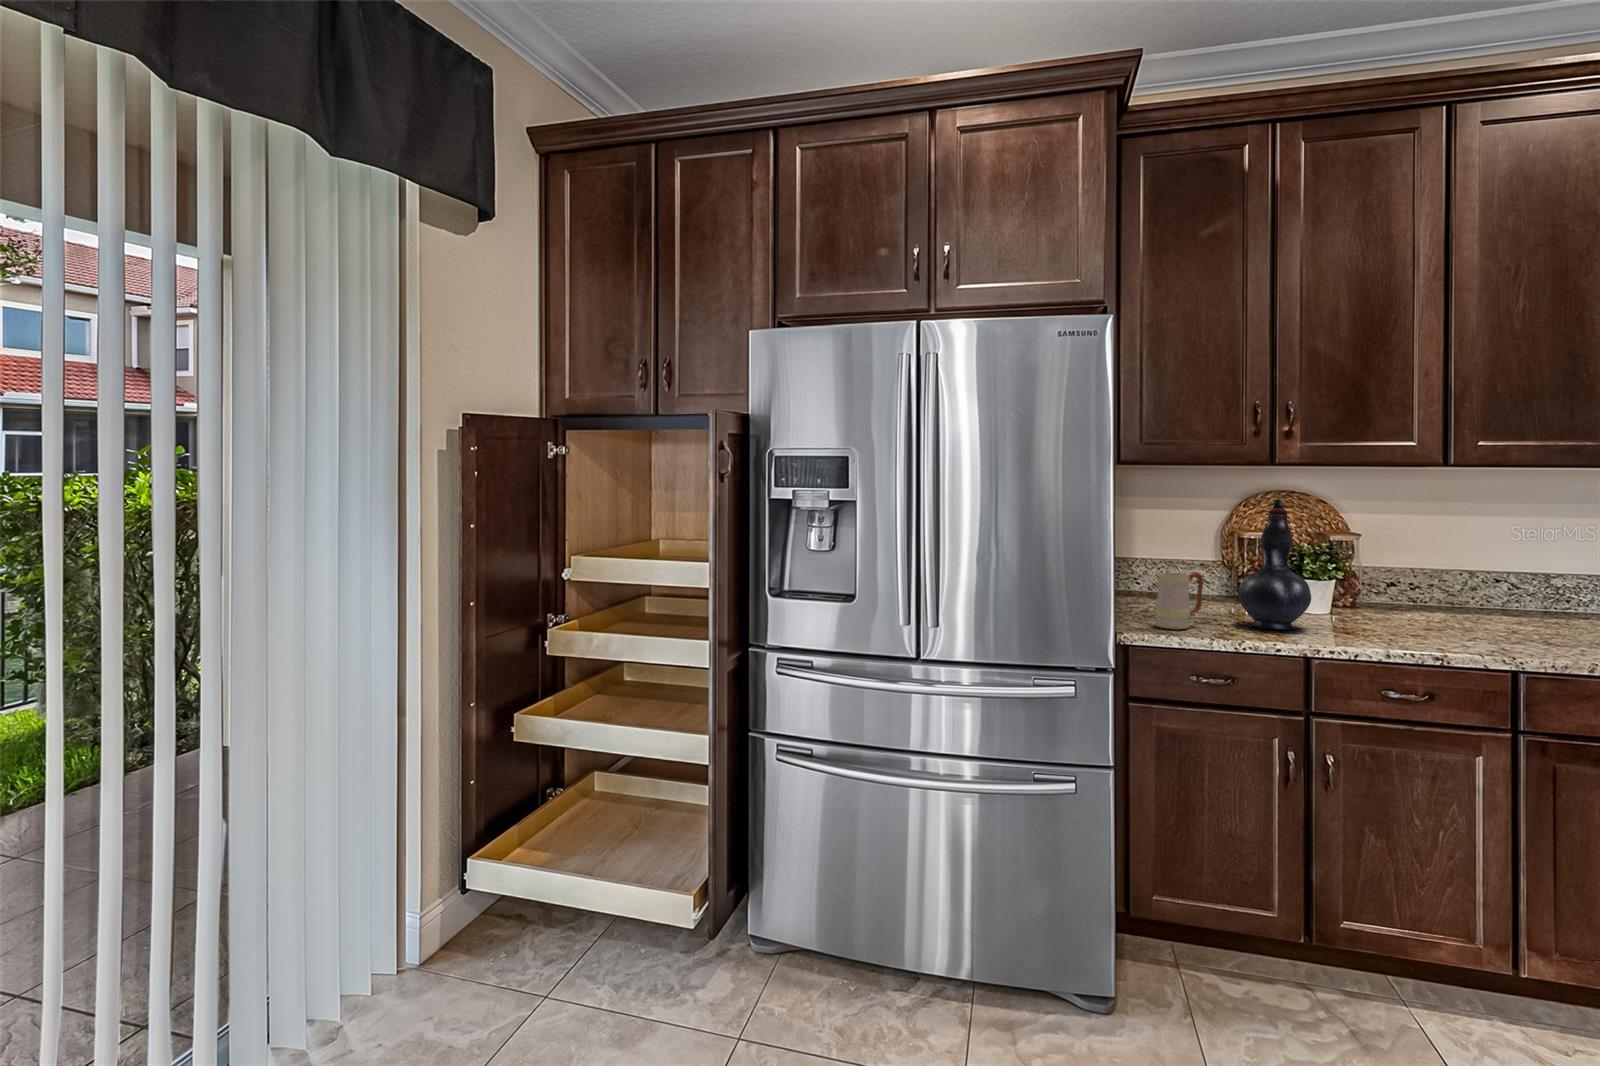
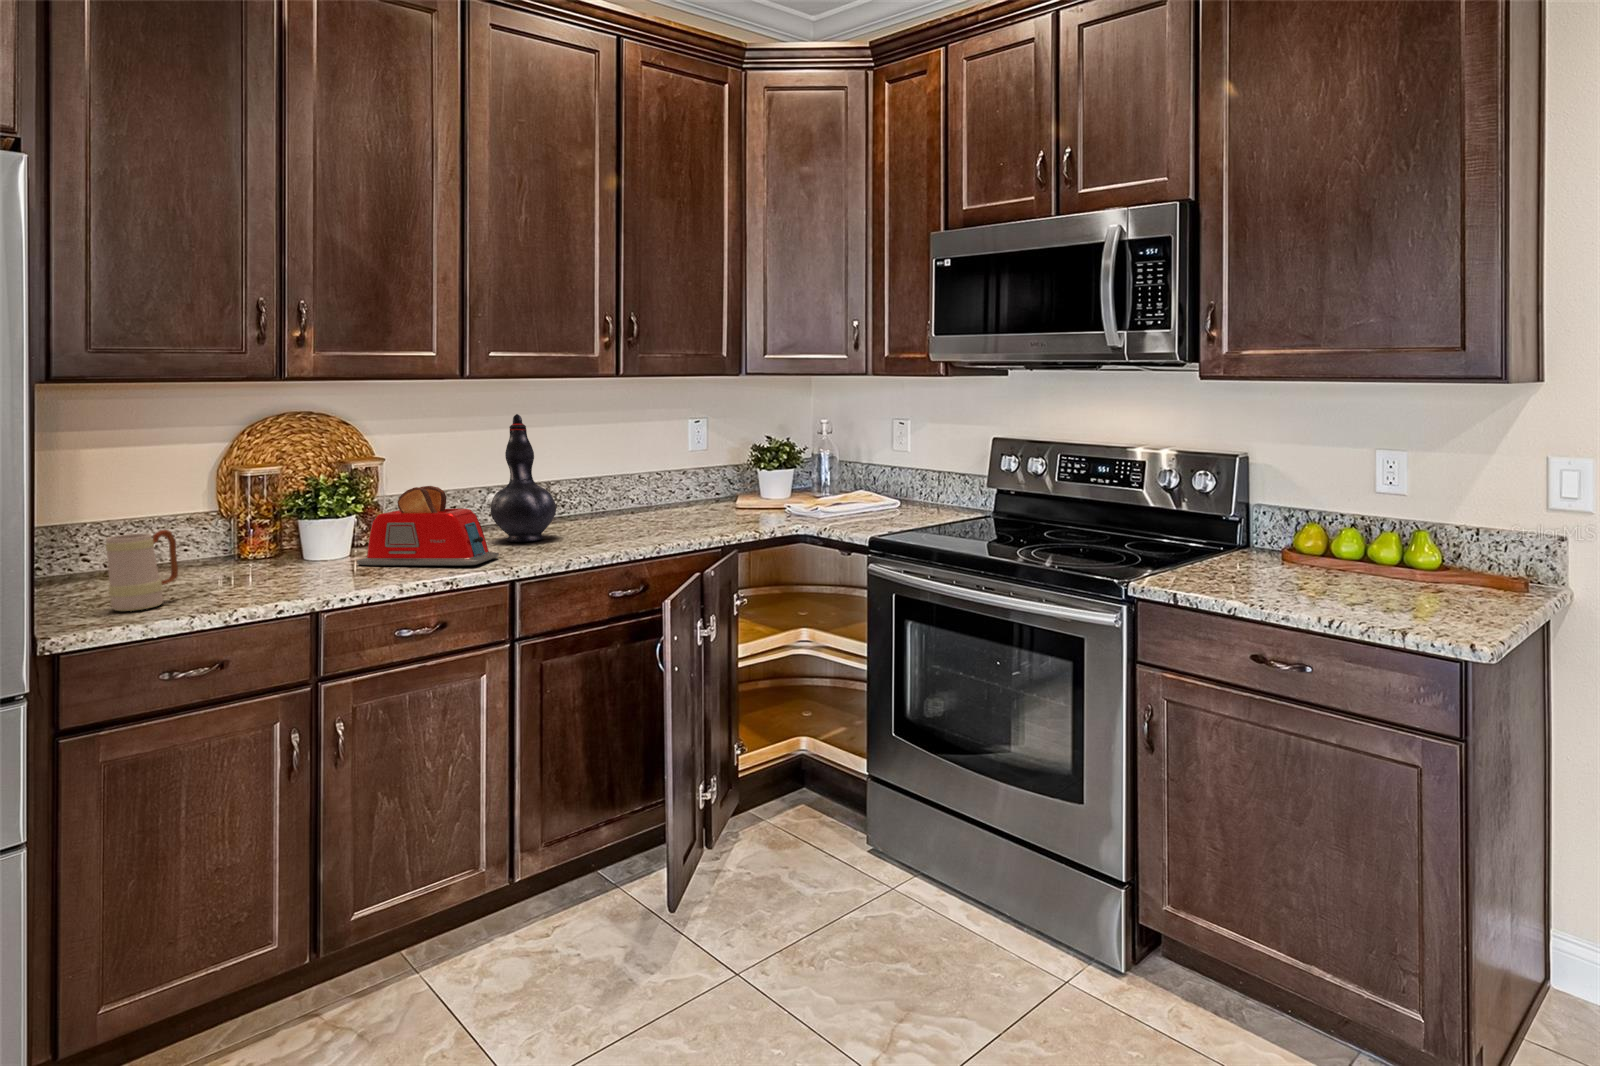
decorative vase: present [1238,499,1311,630] -> present [491,414,556,542]
toaster: none [1337,562,1491,643] -> present [357,486,499,566]

